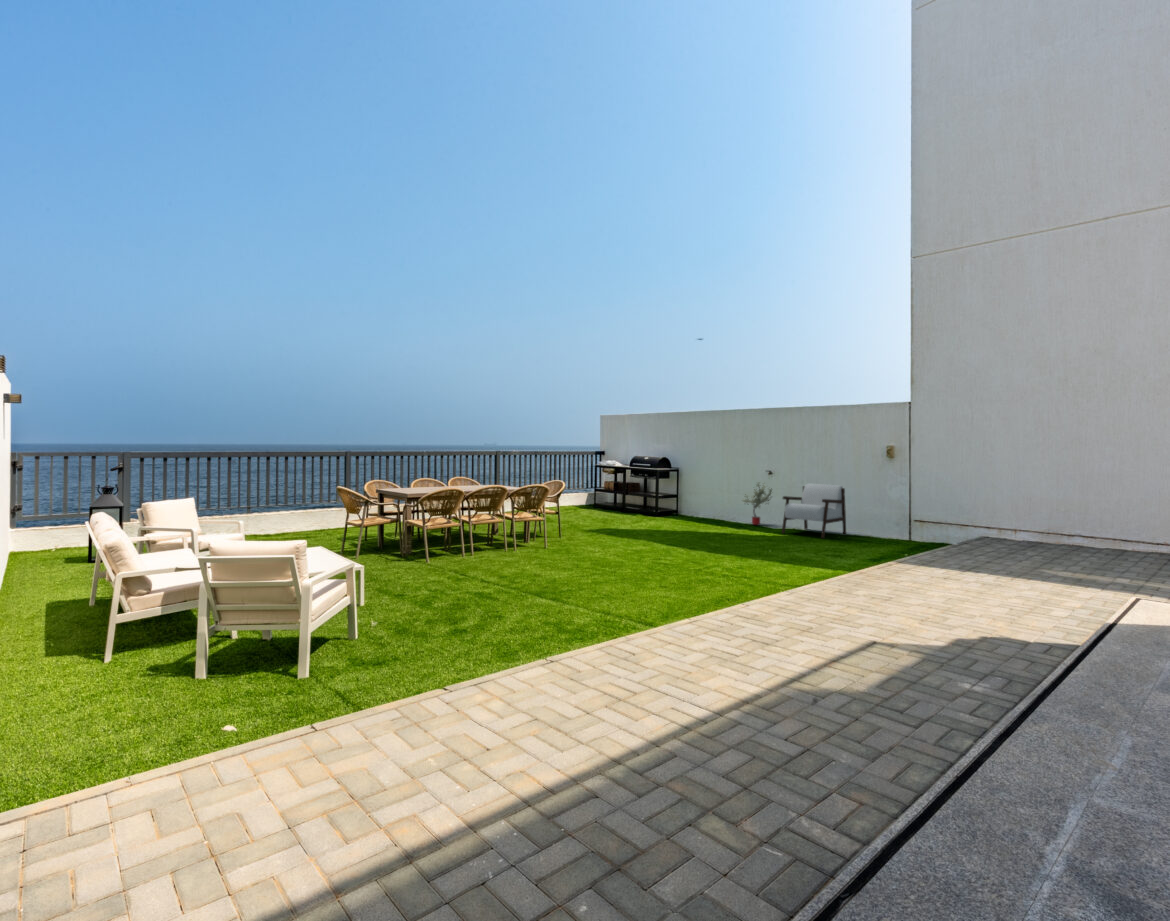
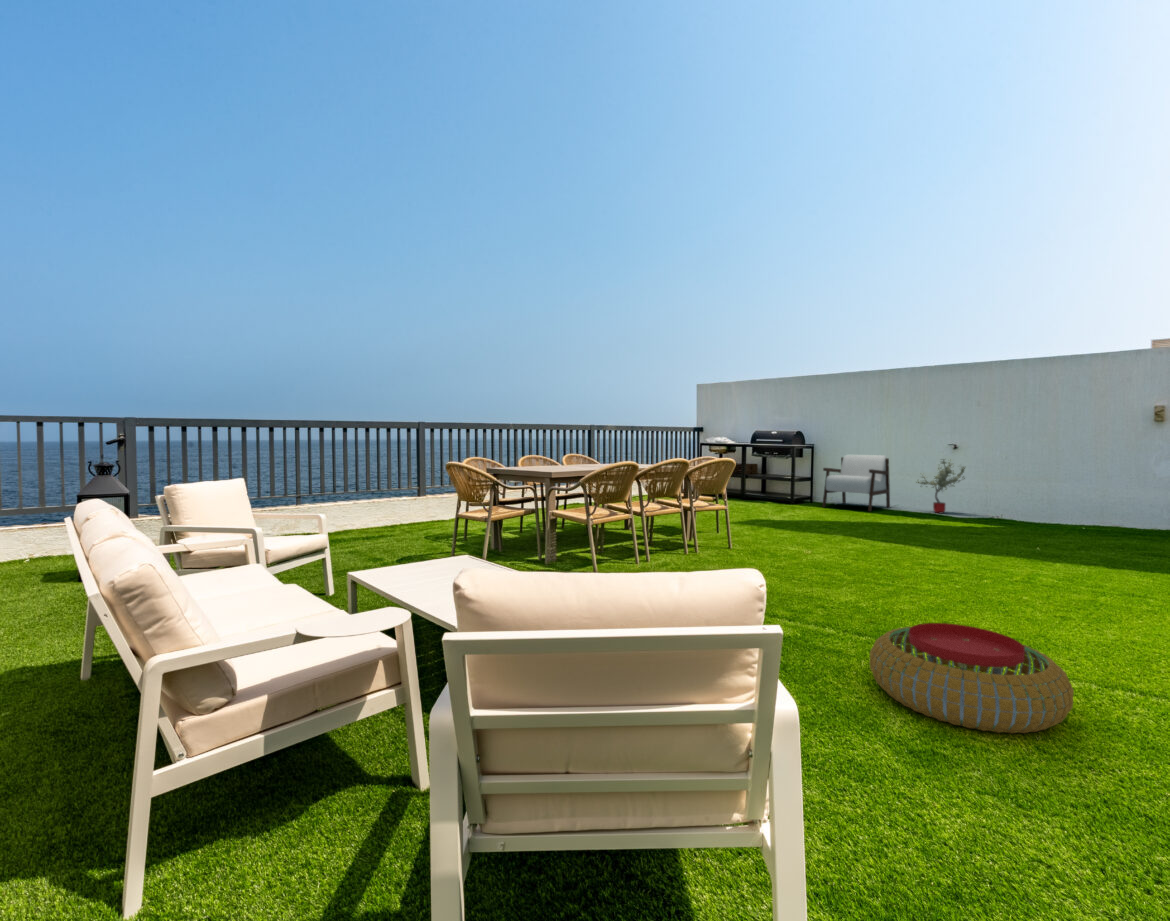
armchair: present [782,484,846,538] -> present [822,455,890,511]
pouf: none [481,580,565,626] -> present [870,623,1074,733]

